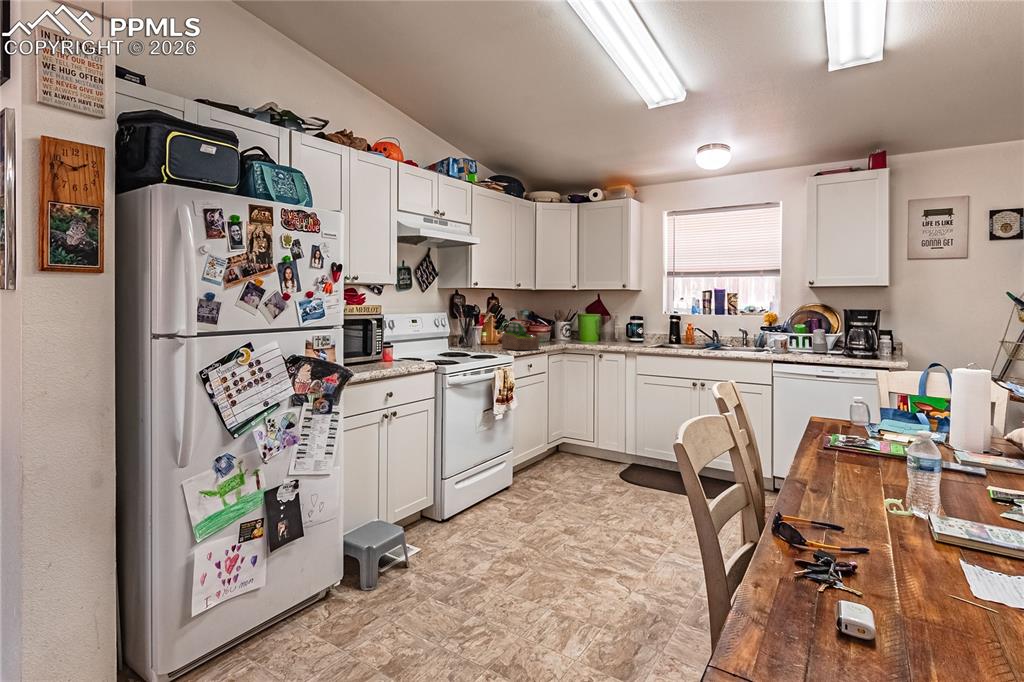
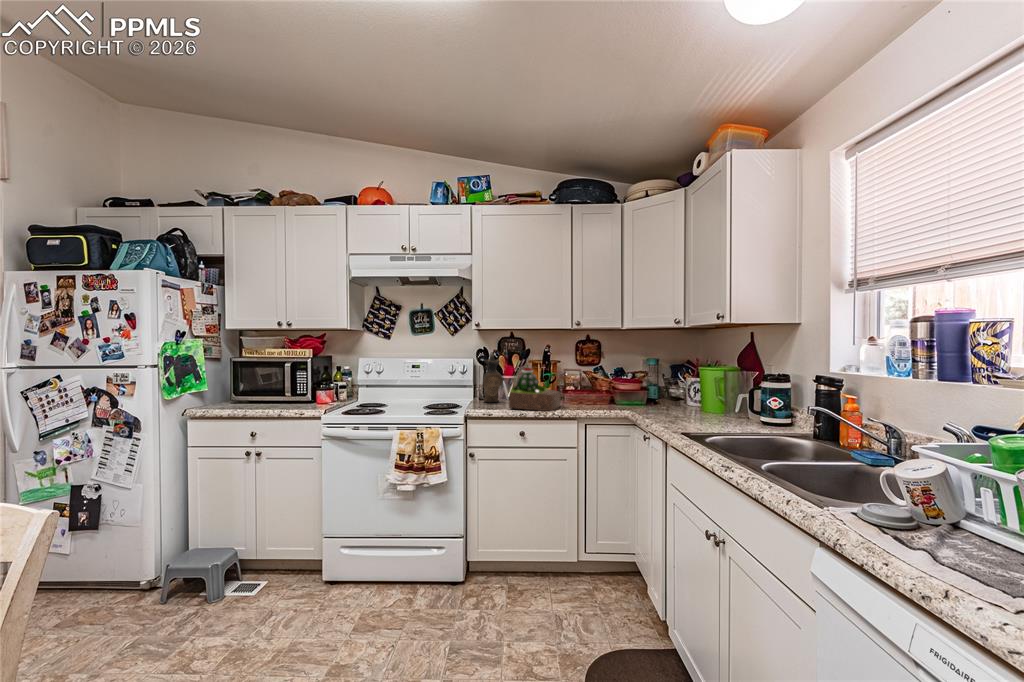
ceramic pitcher: none [466,309,486,349] -> present [483,354,503,402]

